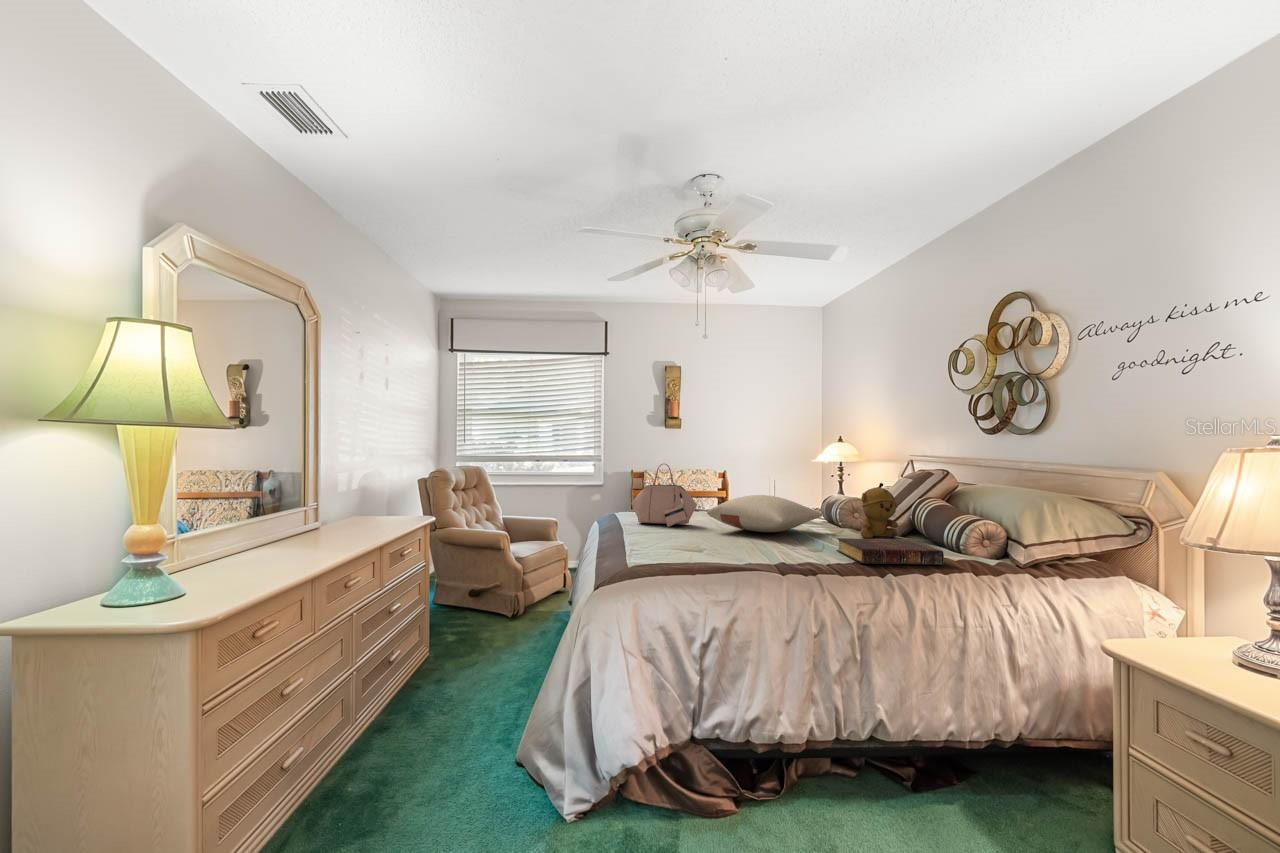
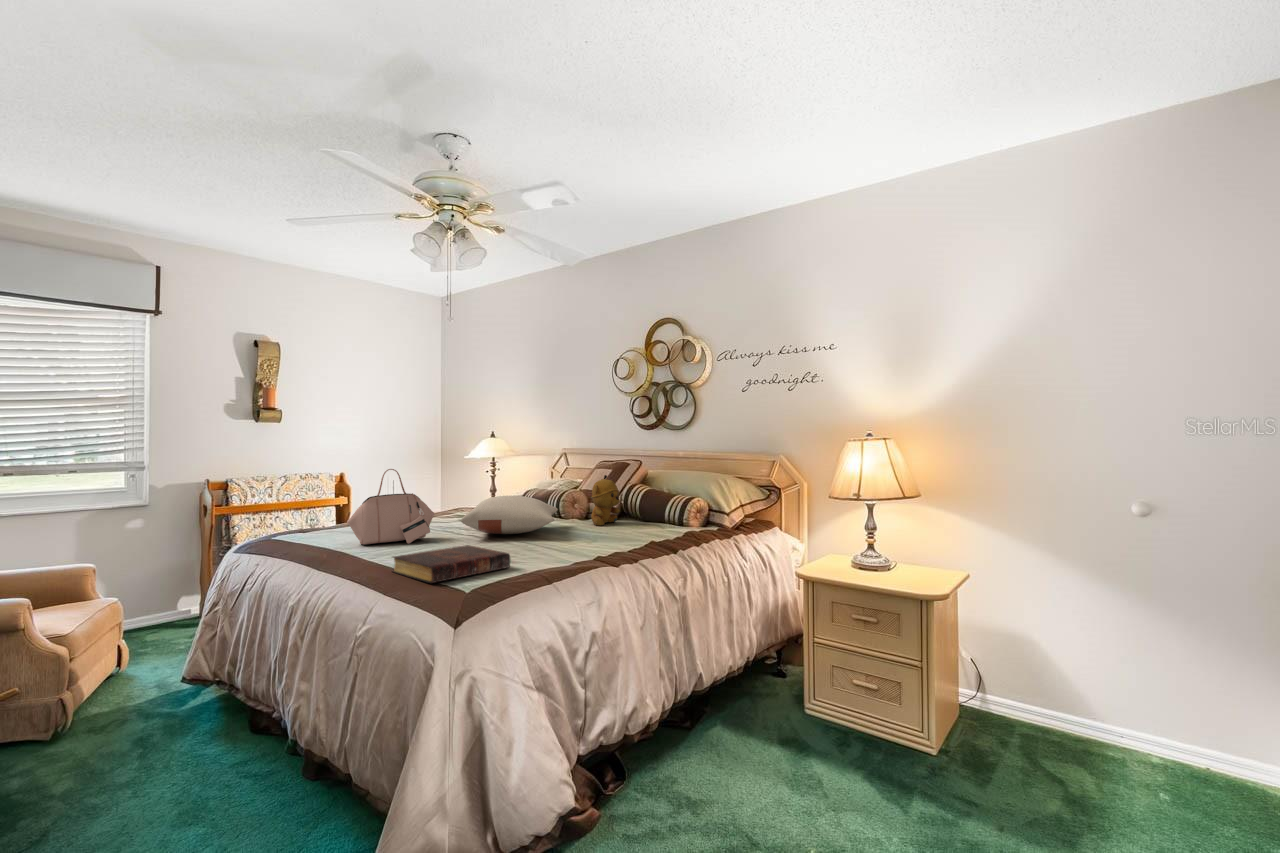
book: present [837,538,944,565] -> present [393,545,510,583]

